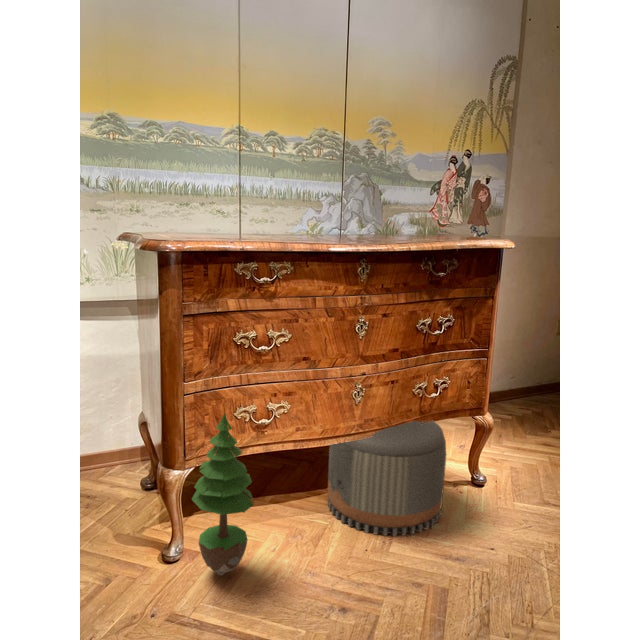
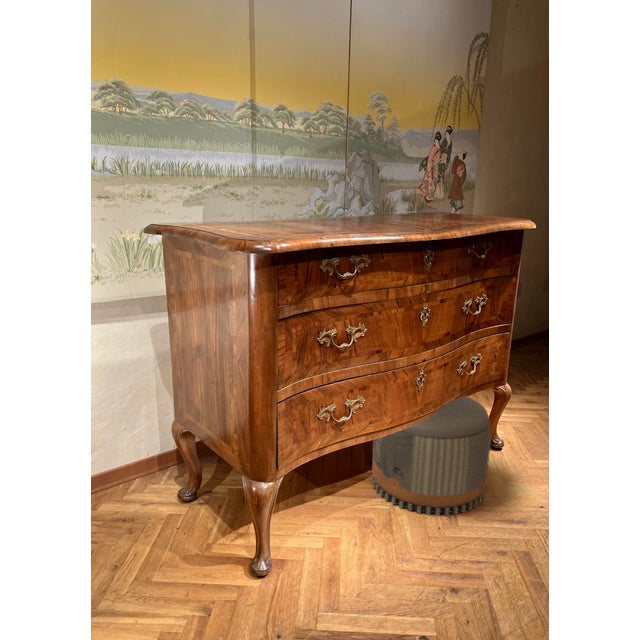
potted tree: present [192,414,254,576] -> none [288,418,352,583]

